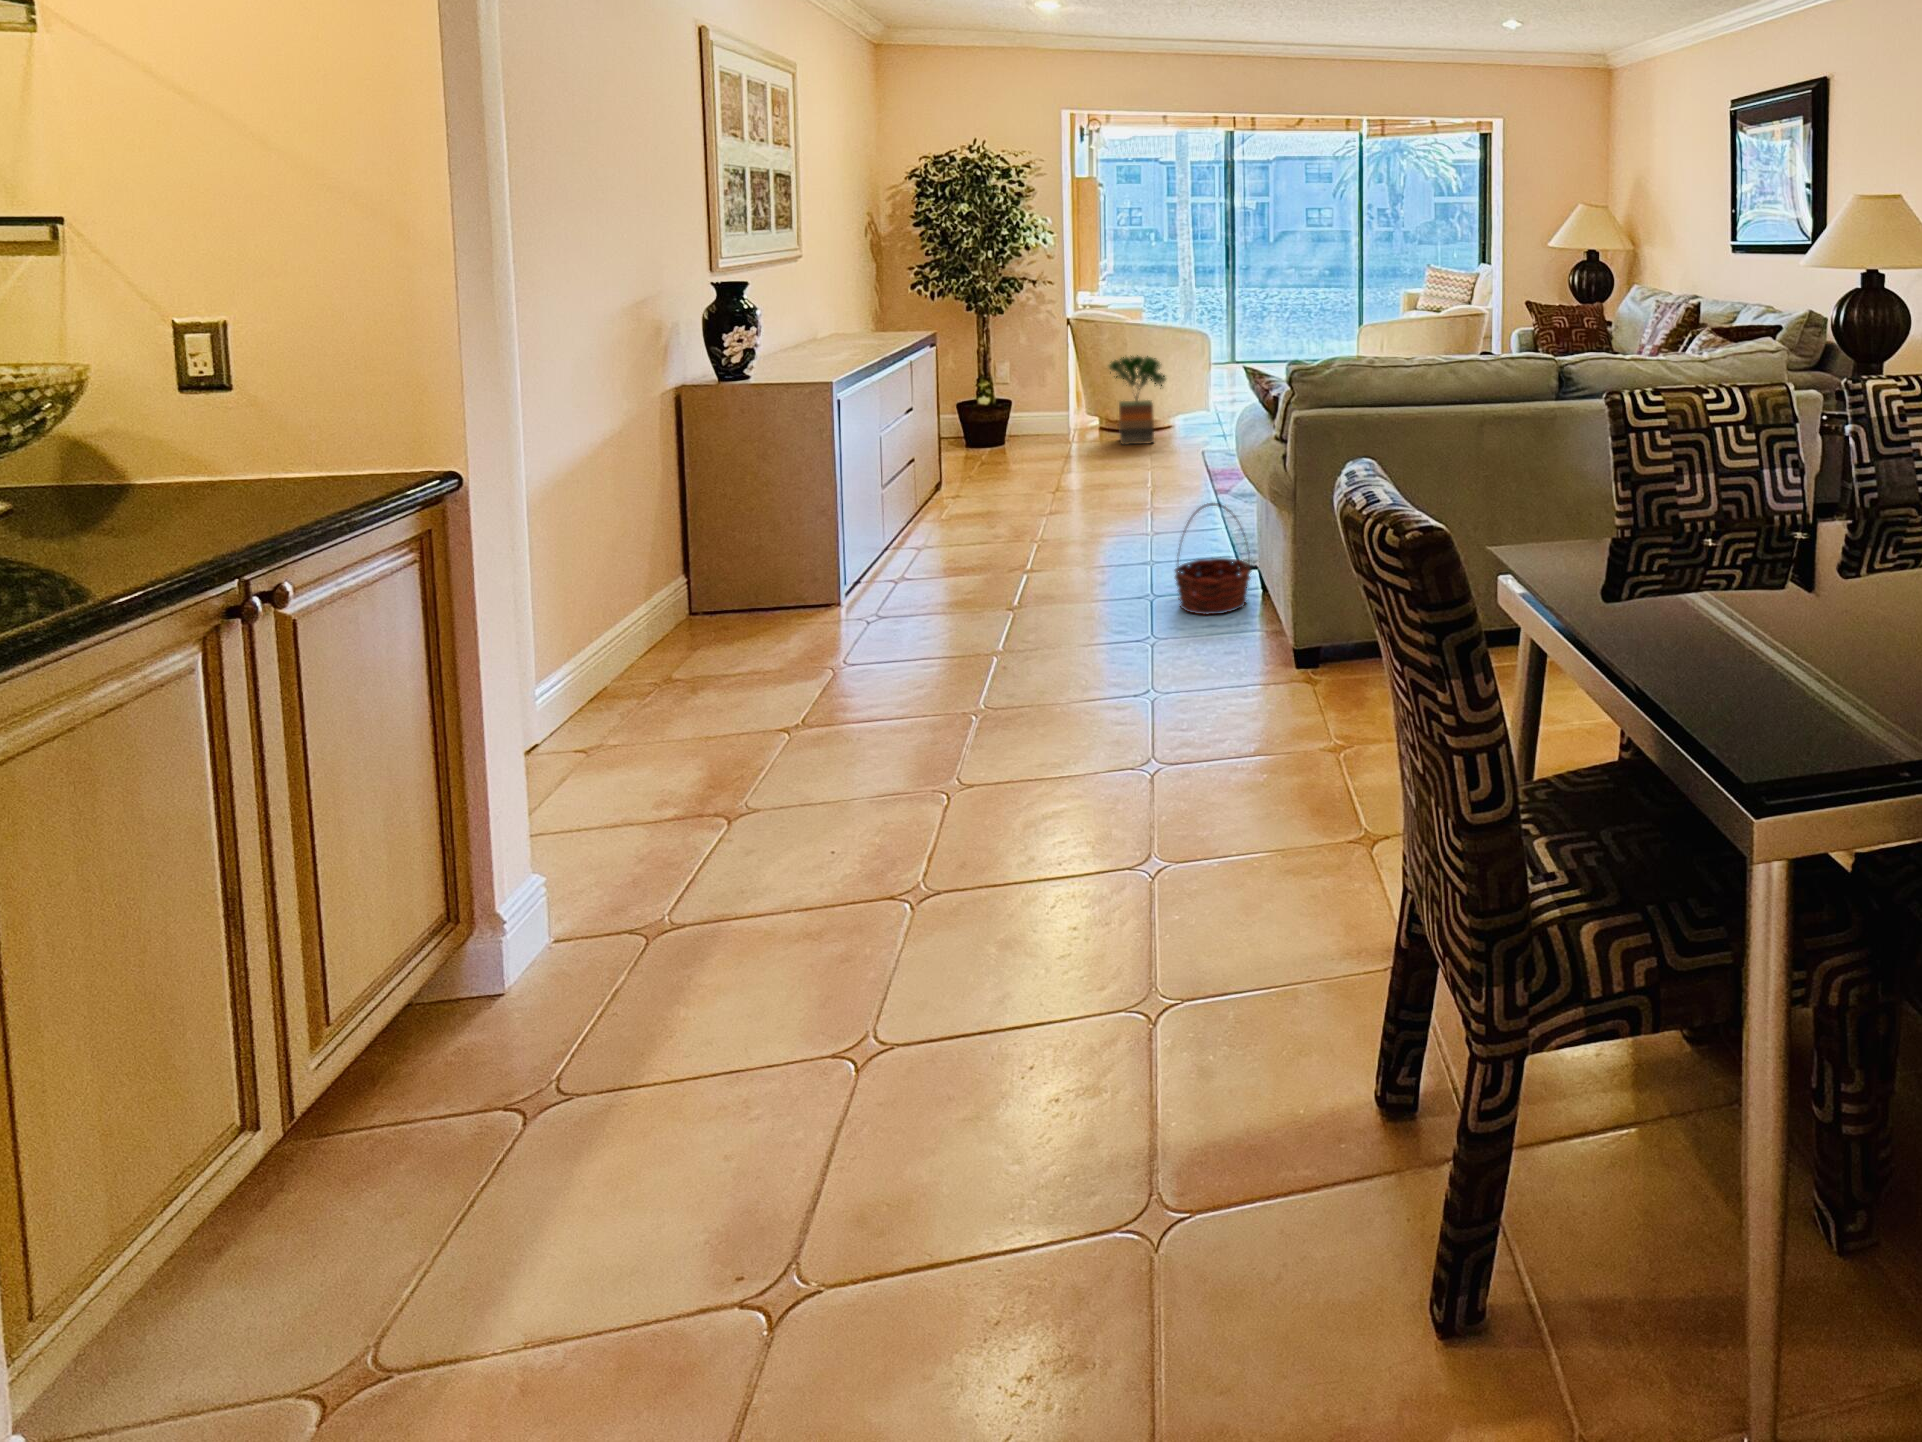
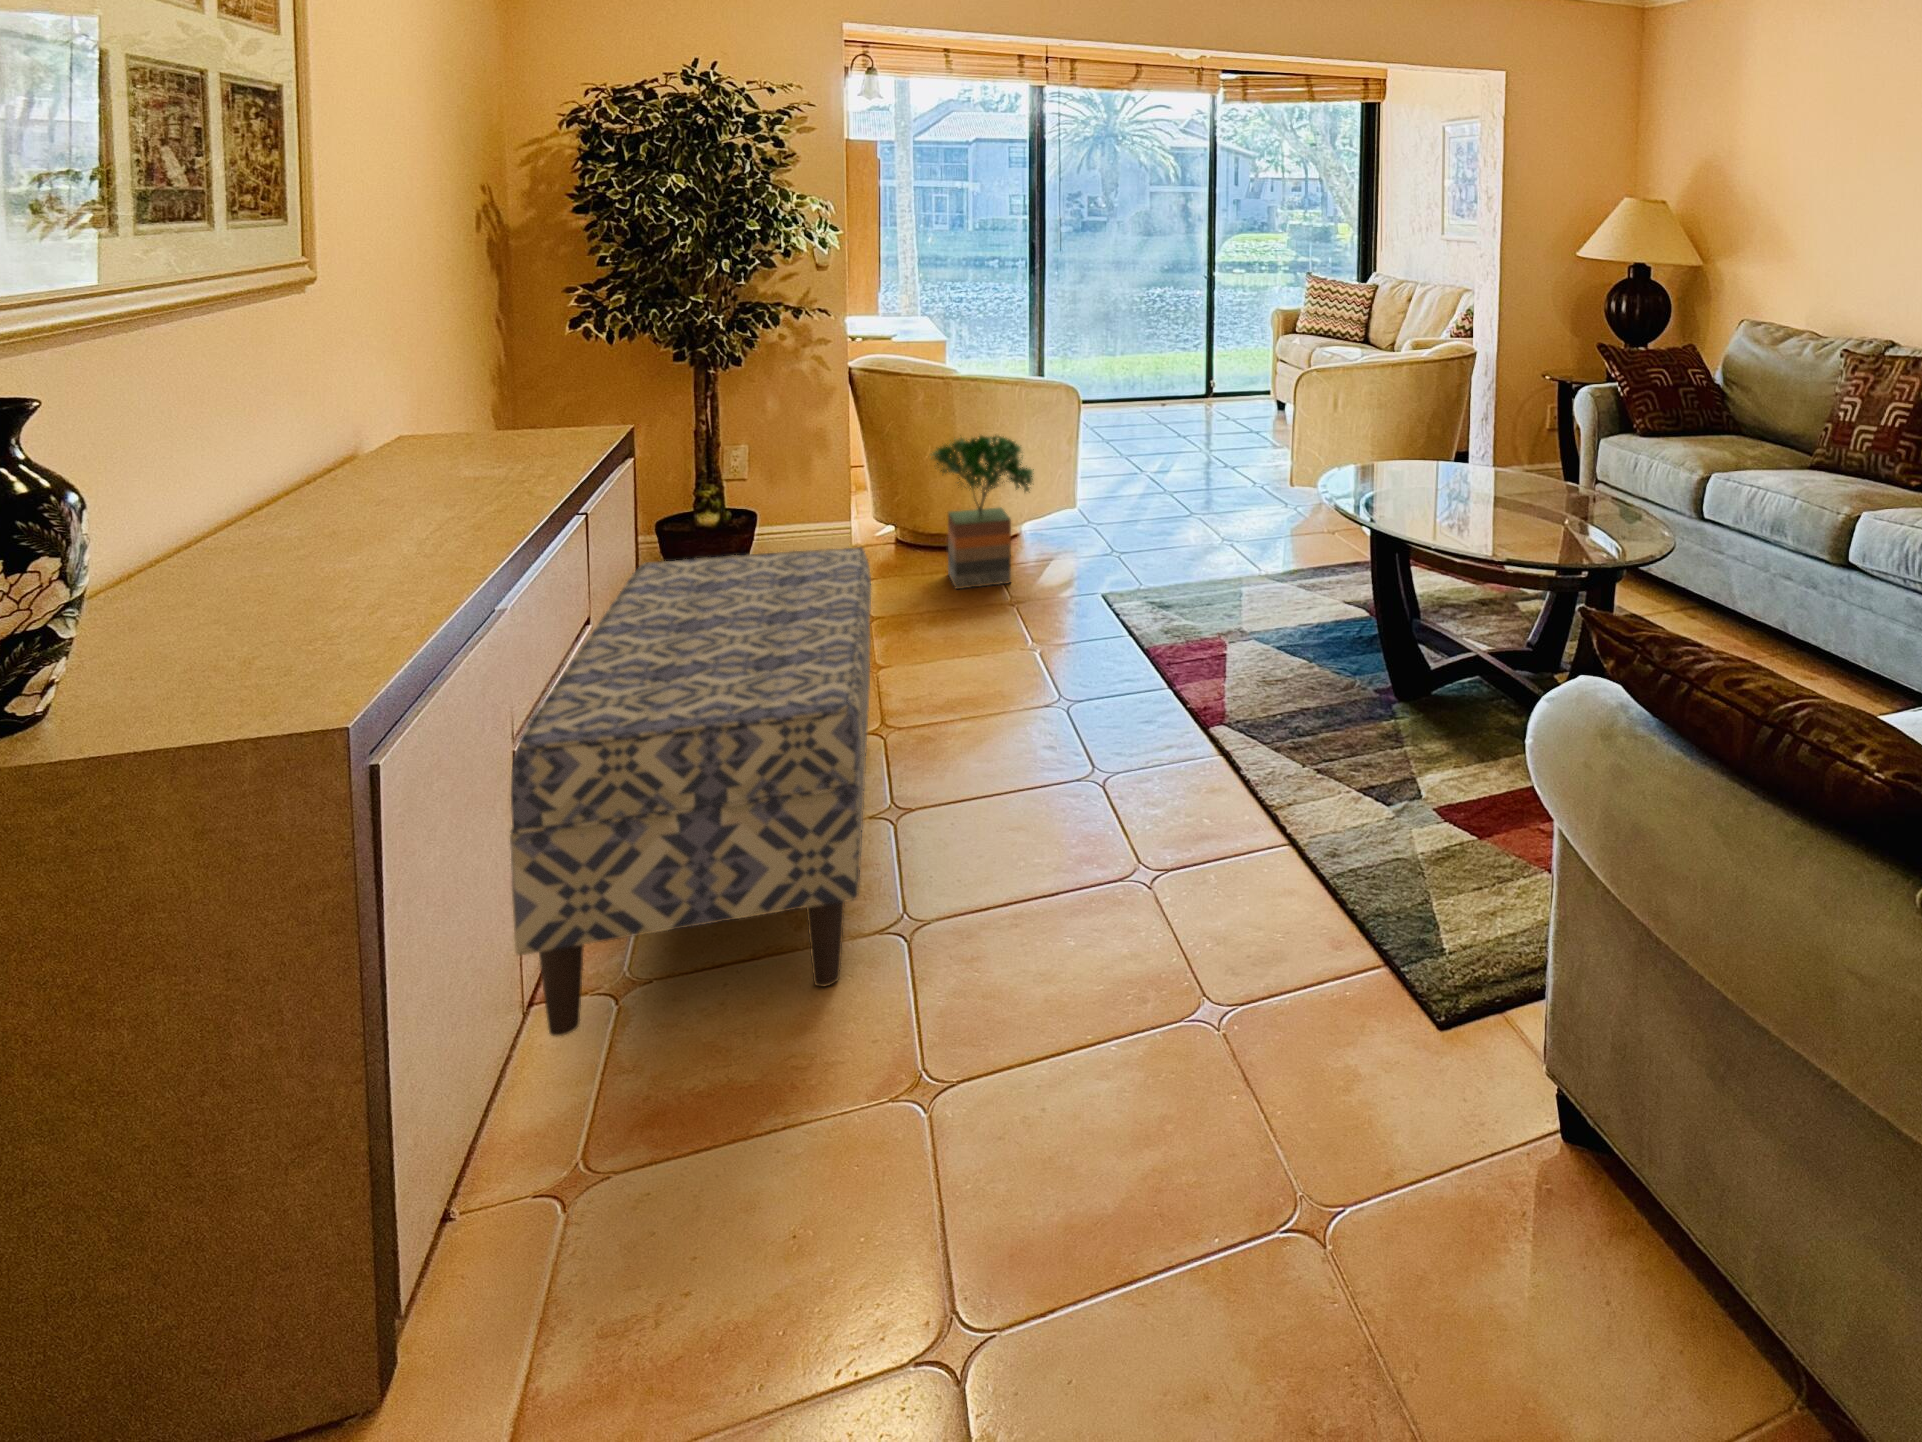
bench: none [890,393,1053,556] -> present [510,547,871,1037]
basket: present [1175,503,1251,614] -> none [1343,983,1552,1326]

